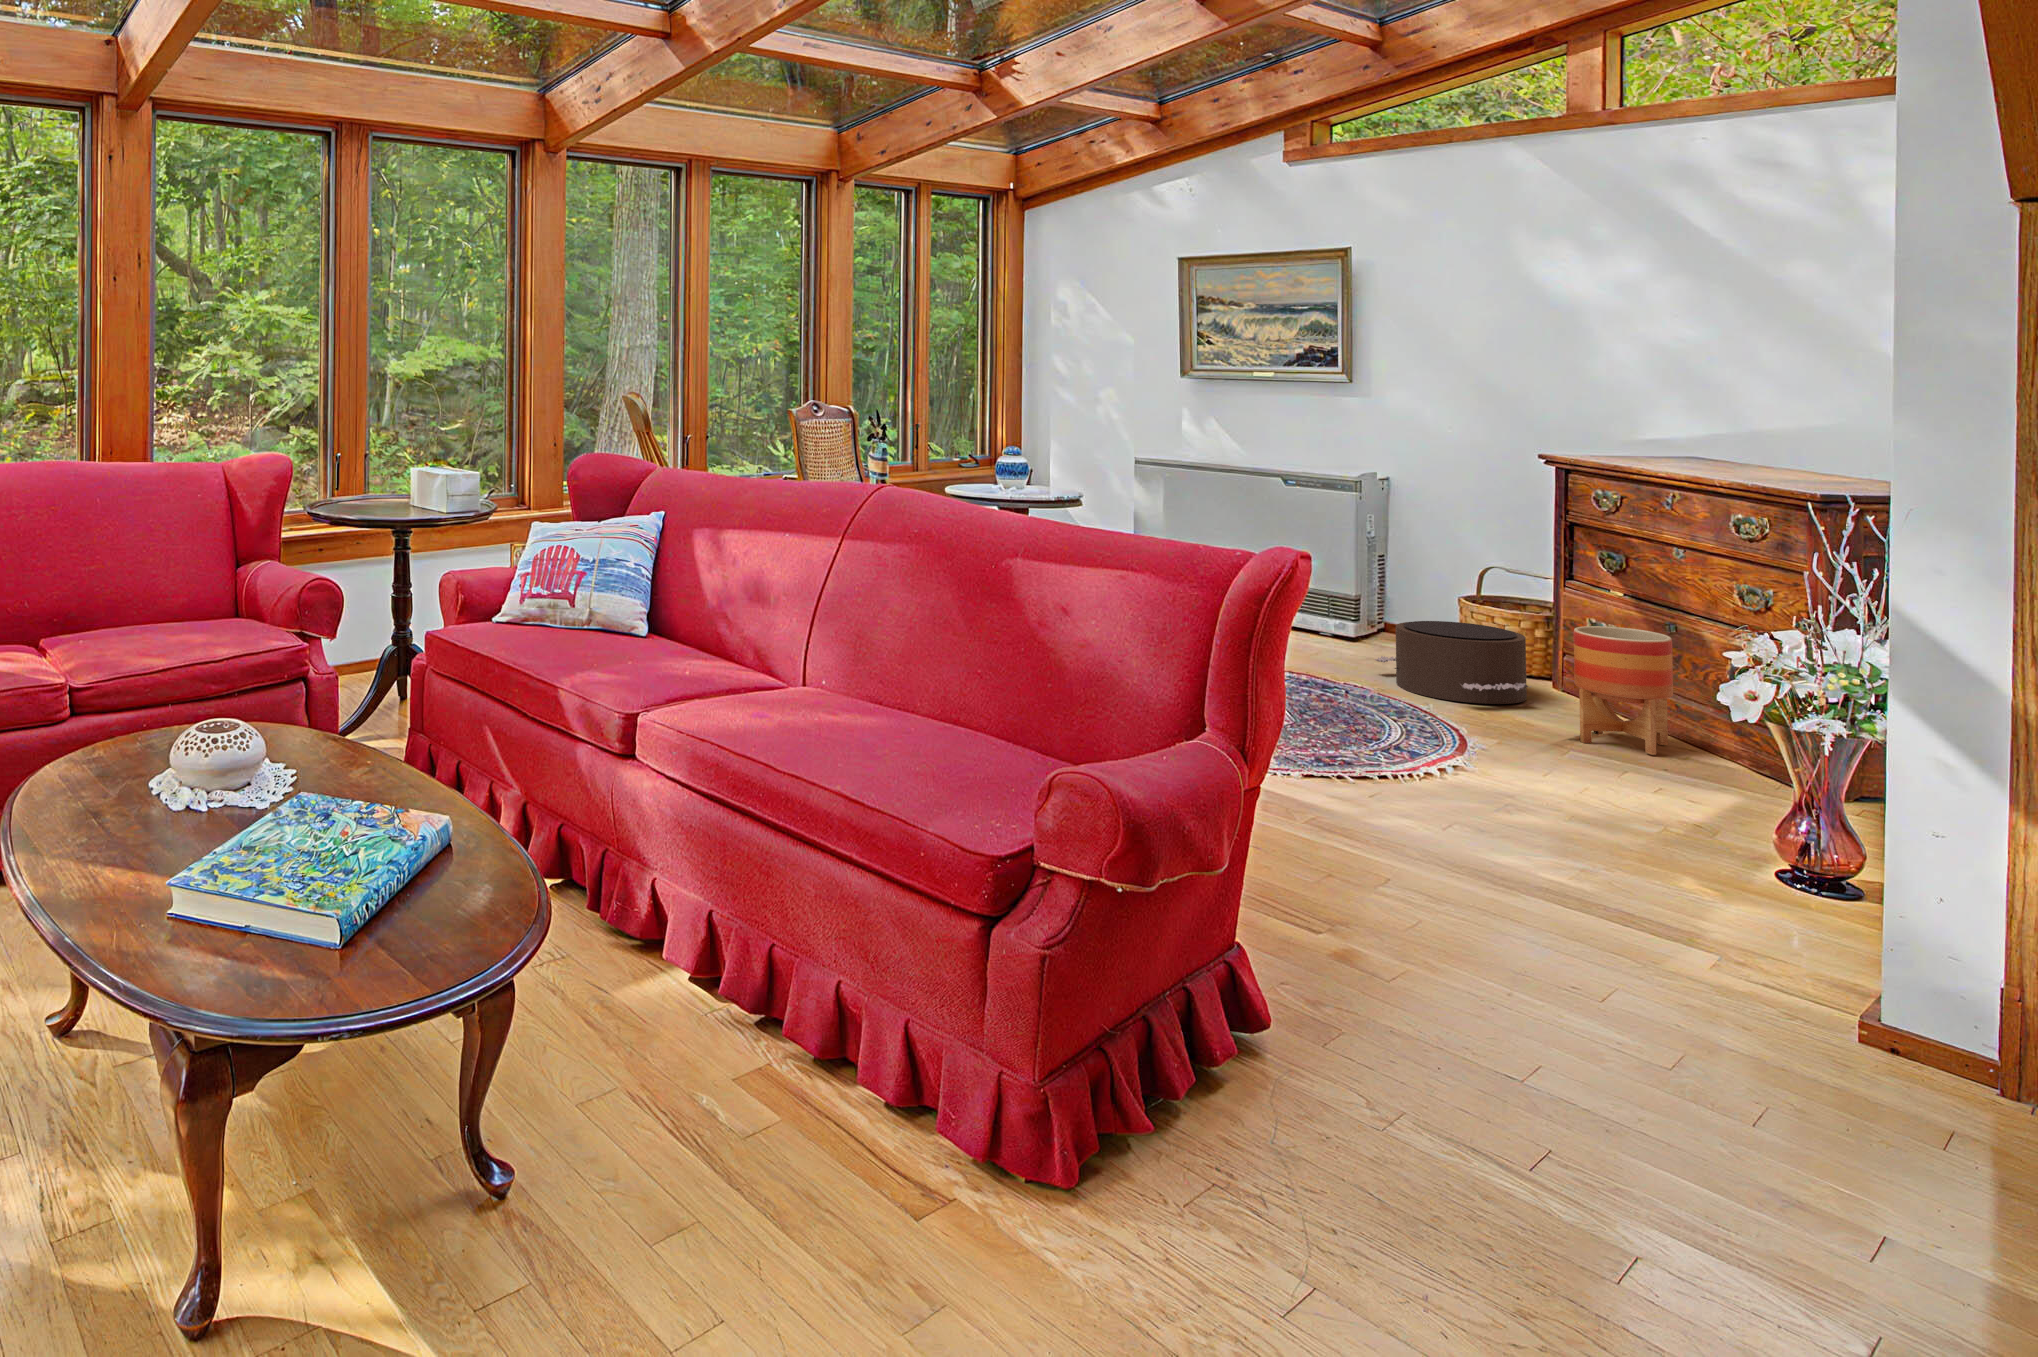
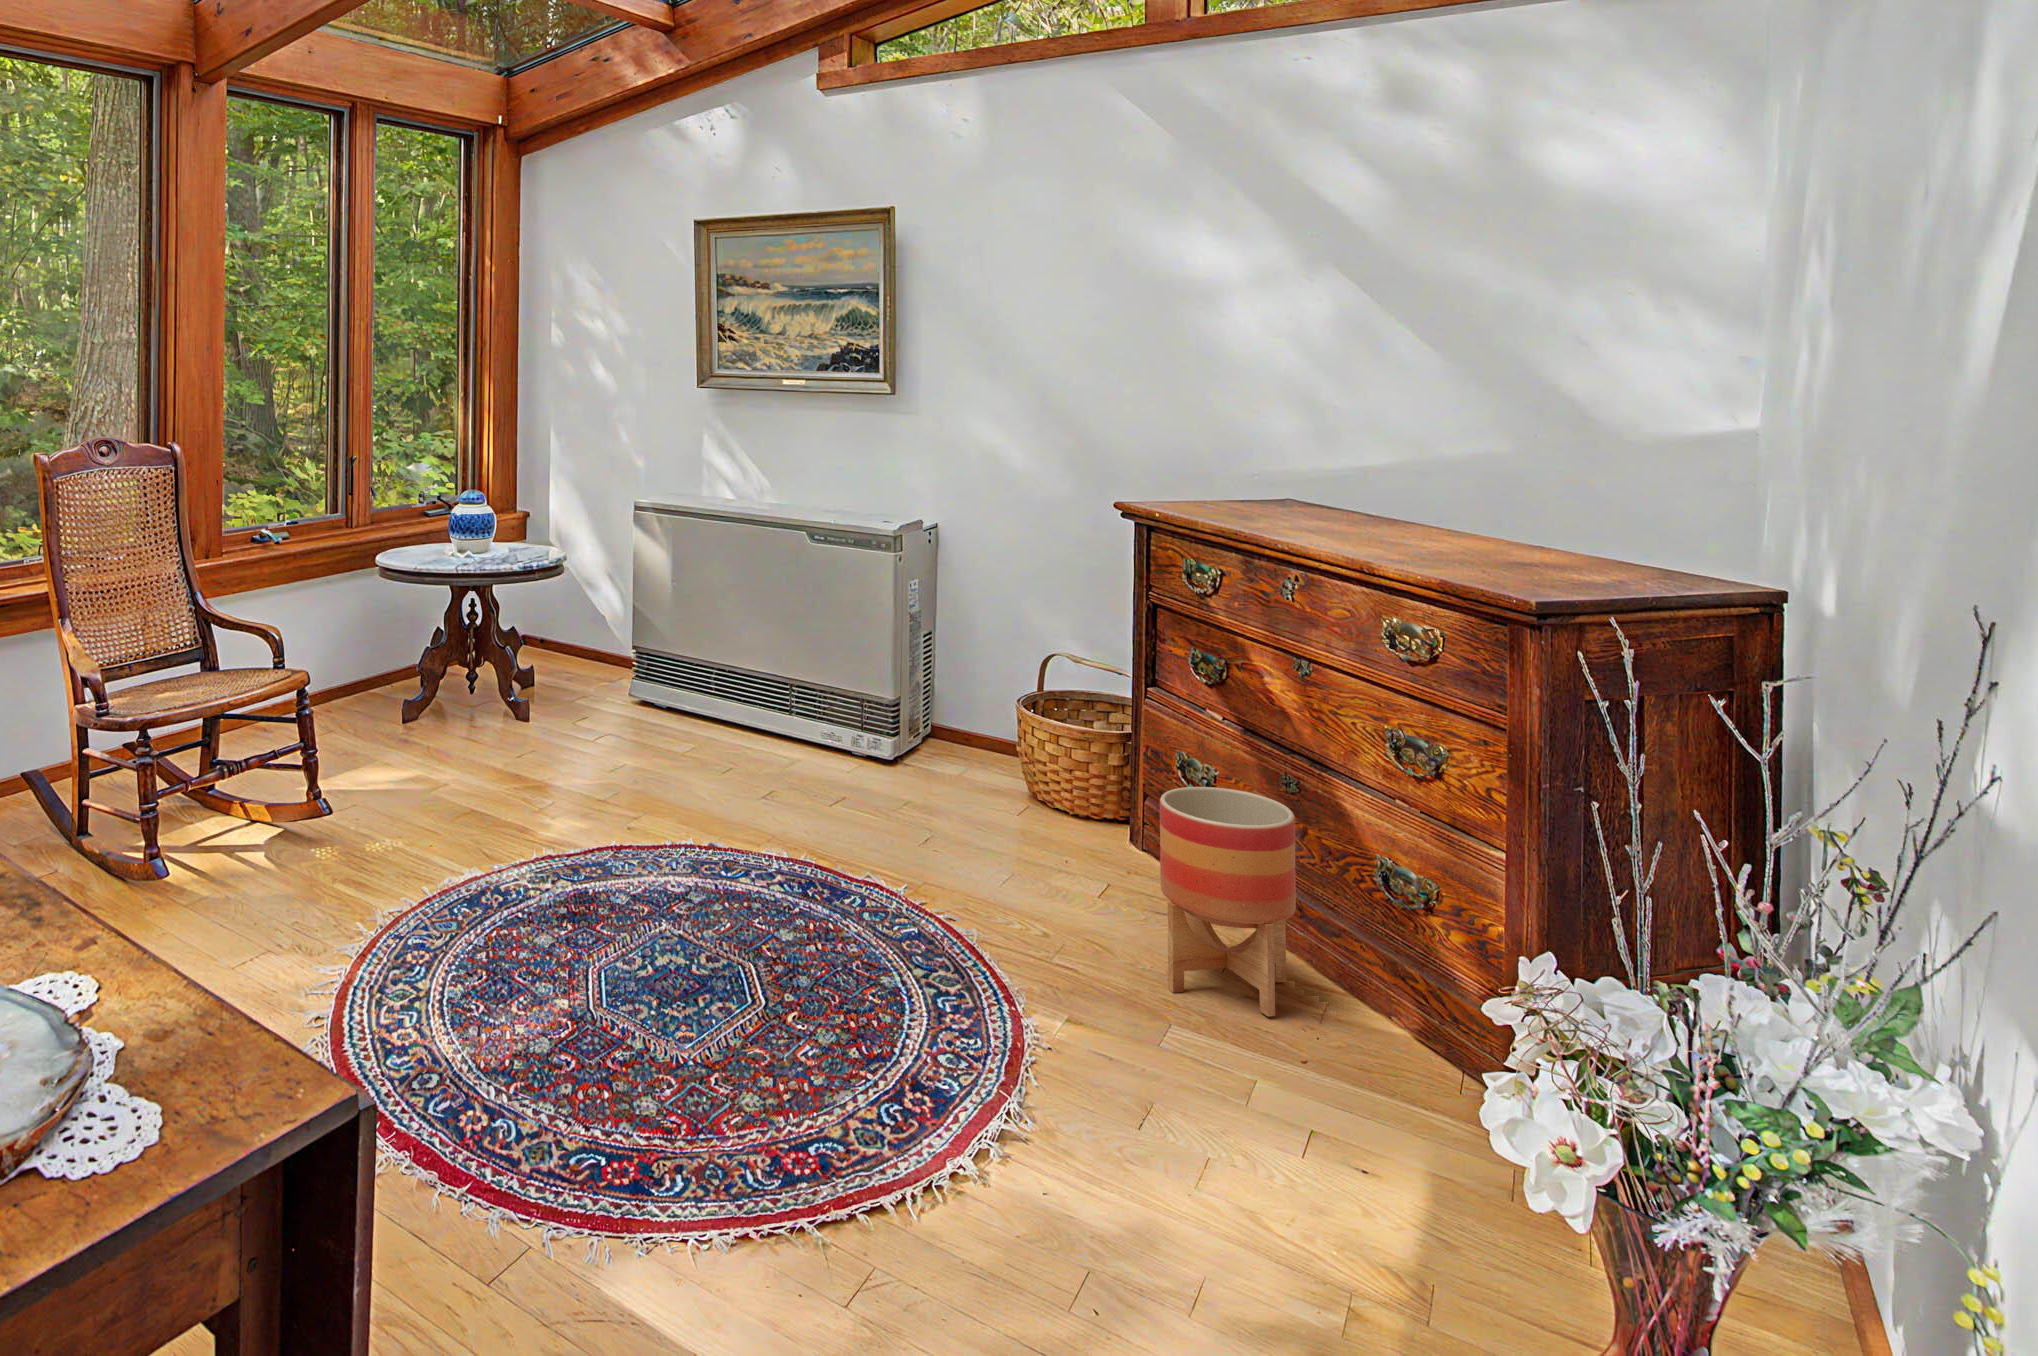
pouf: present [1374,621,1531,704] -> none [897,757,1102,906]

